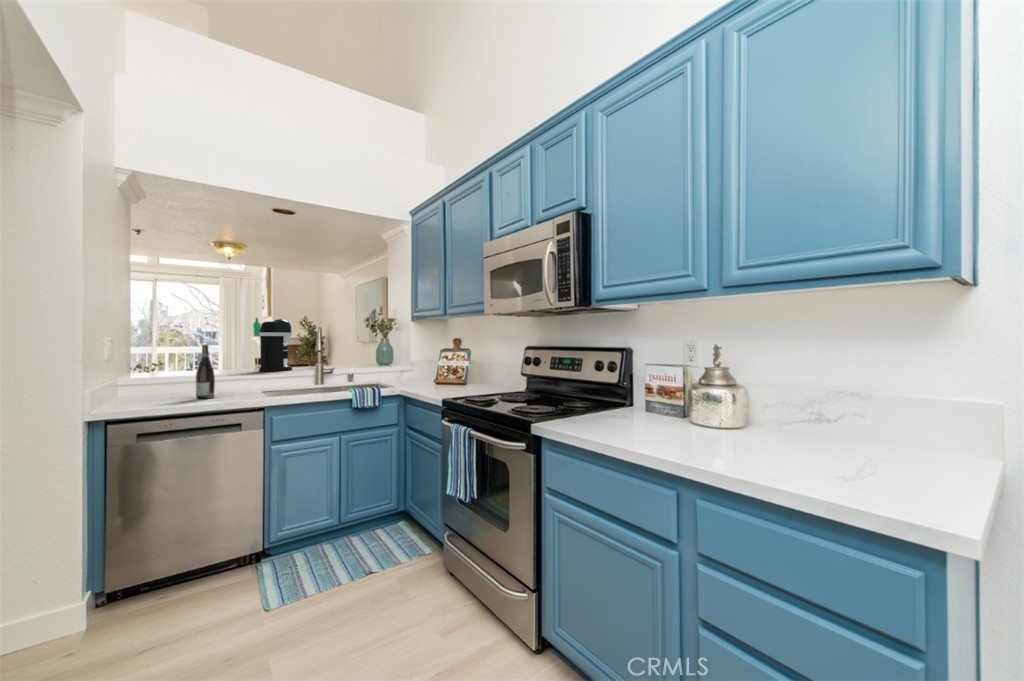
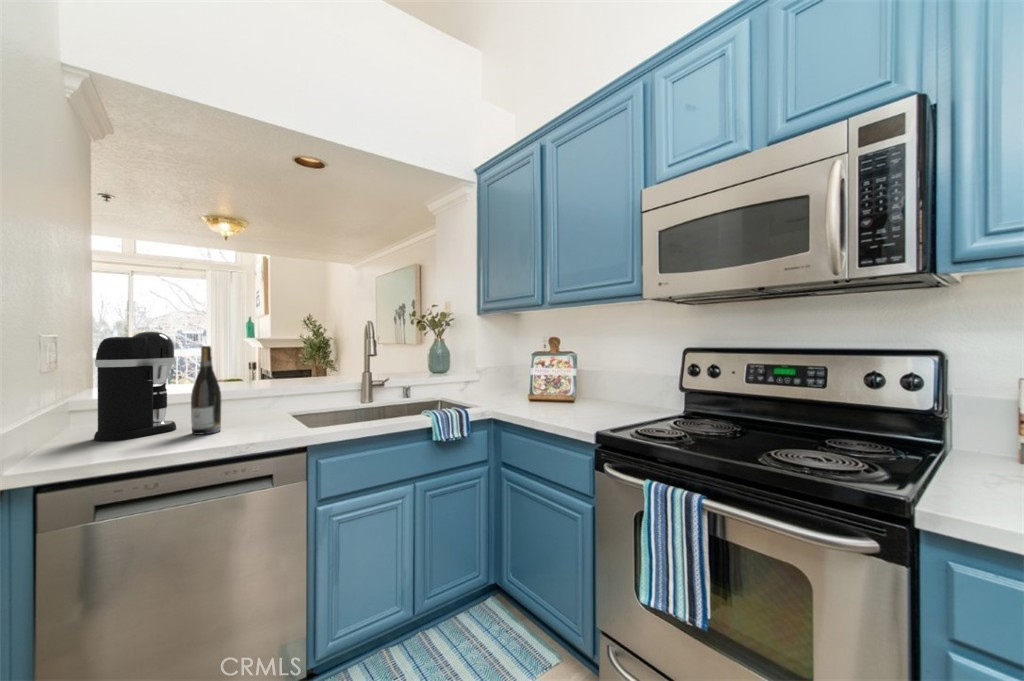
coffee maker: present [259,319,292,372] -> present [94,332,176,441]

